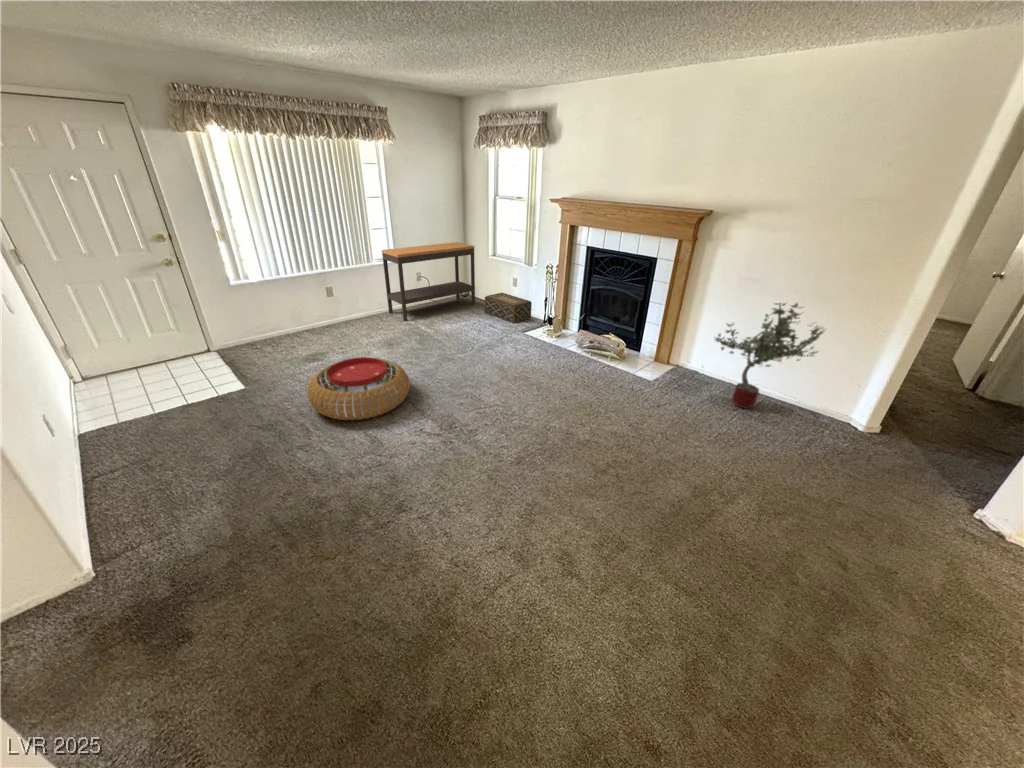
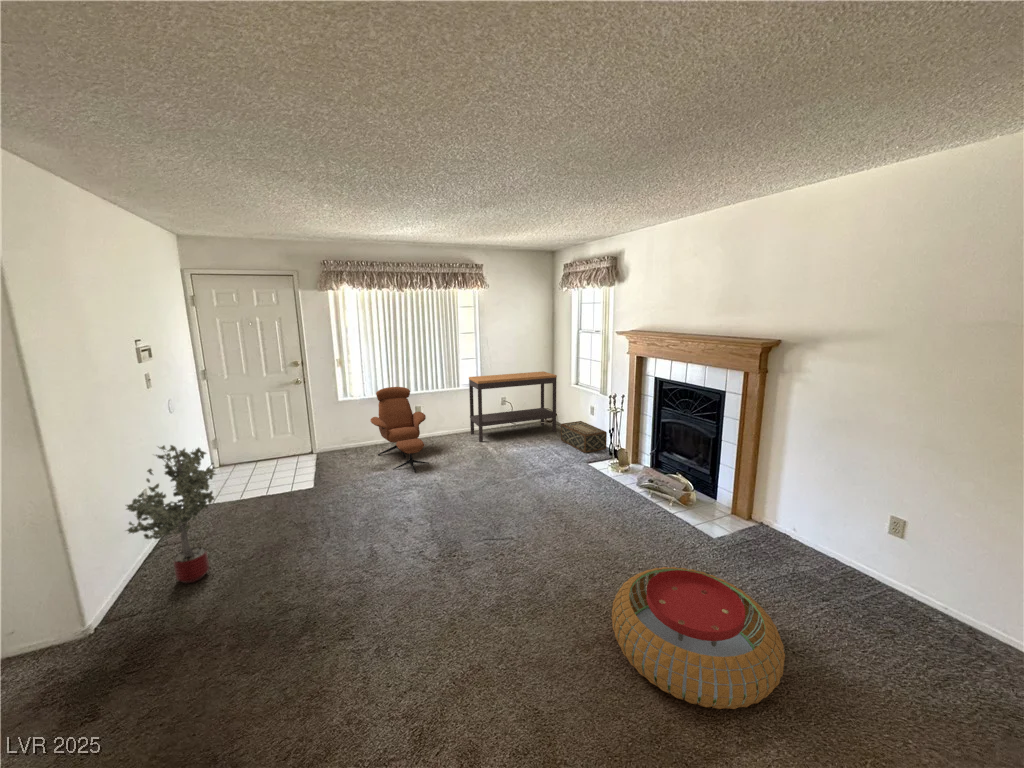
lounge chair: none [279,264,364,358] -> present [371,387,429,472]
potted tree: present [715,303,826,409] -> present [126,445,216,583]
pouf: present [307,357,410,420] -> present [612,567,785,709]

